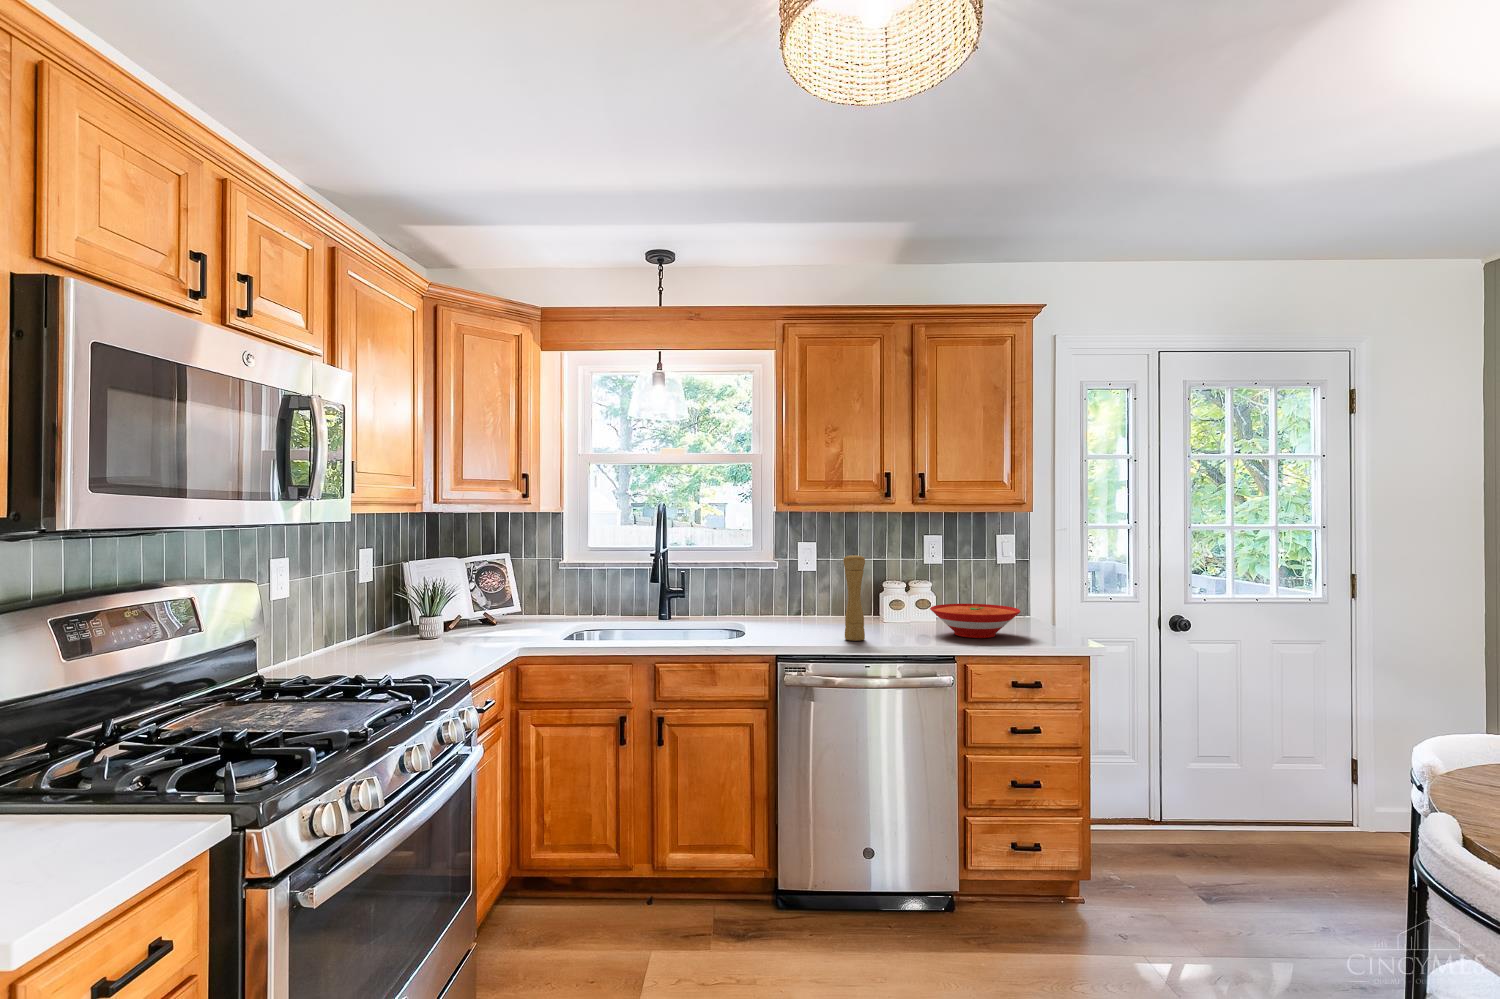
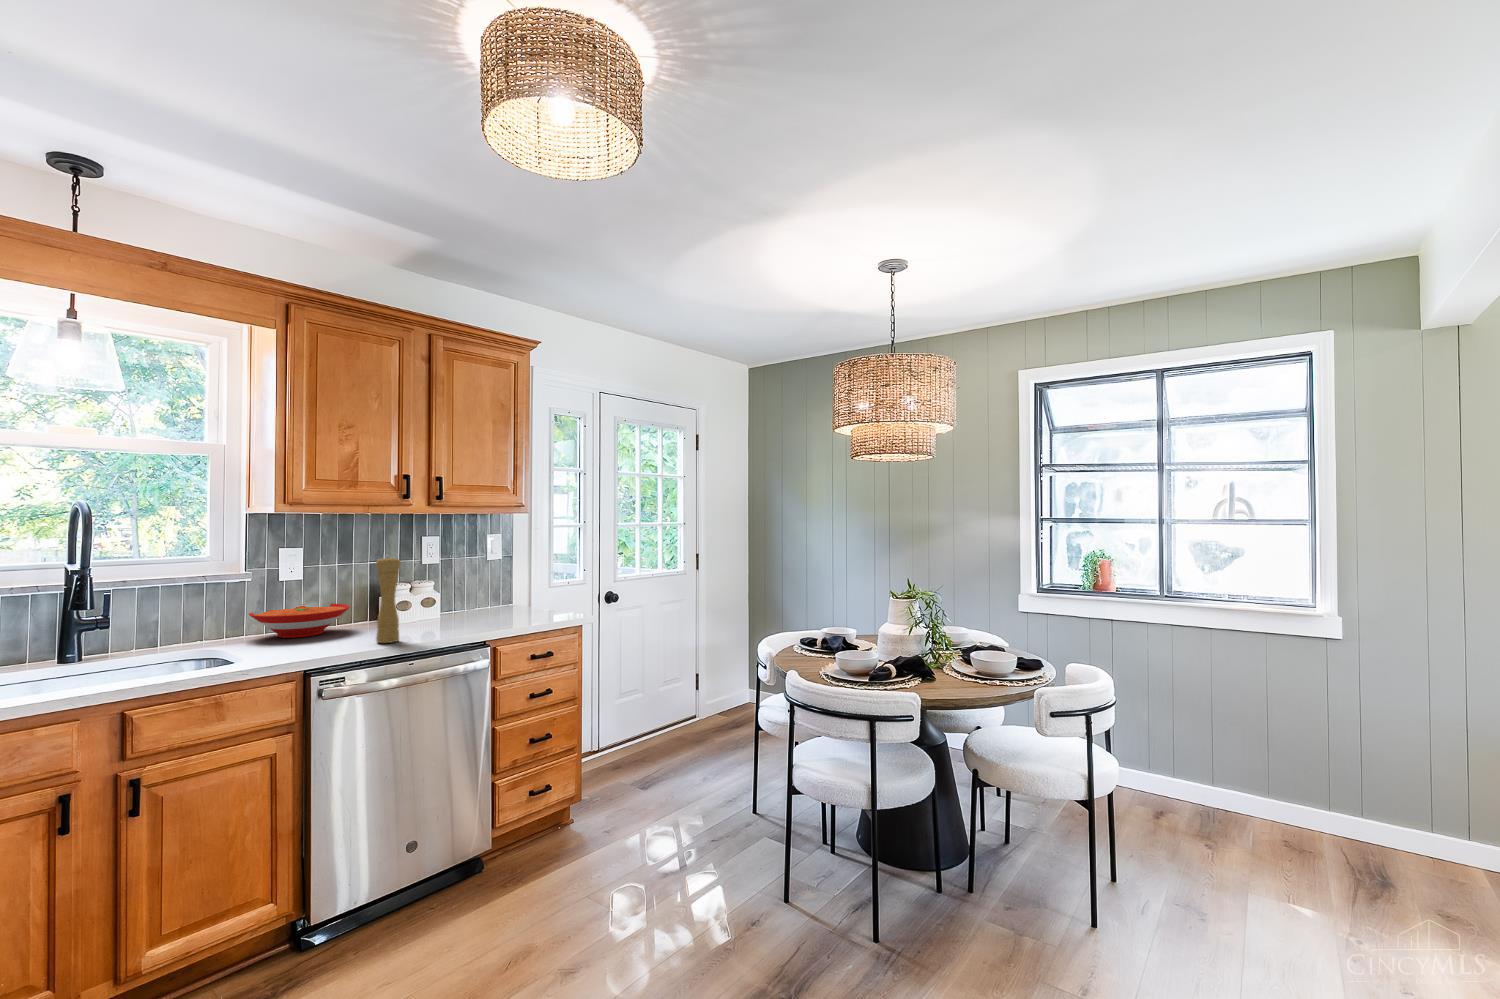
bowl: present [930,604,1021,638] -> present [249,604,350,638]

